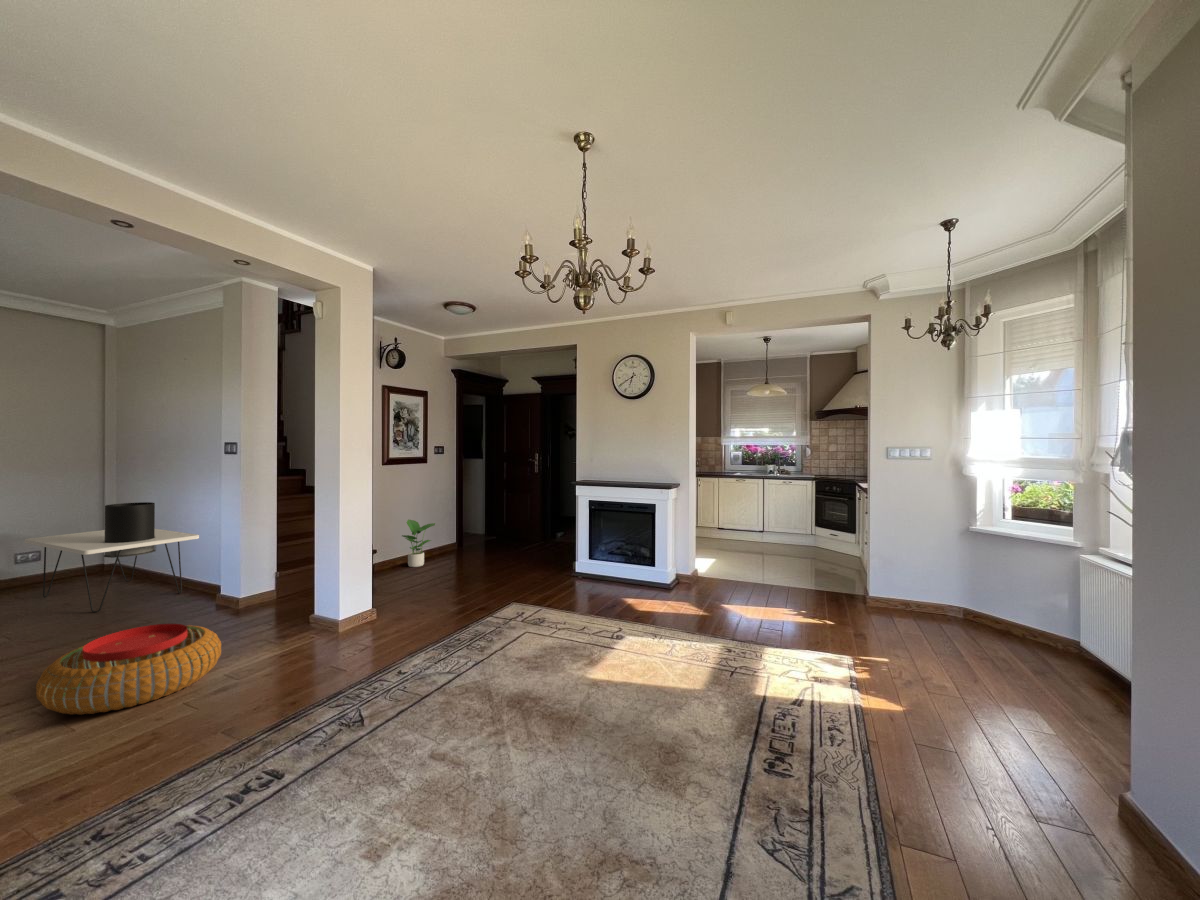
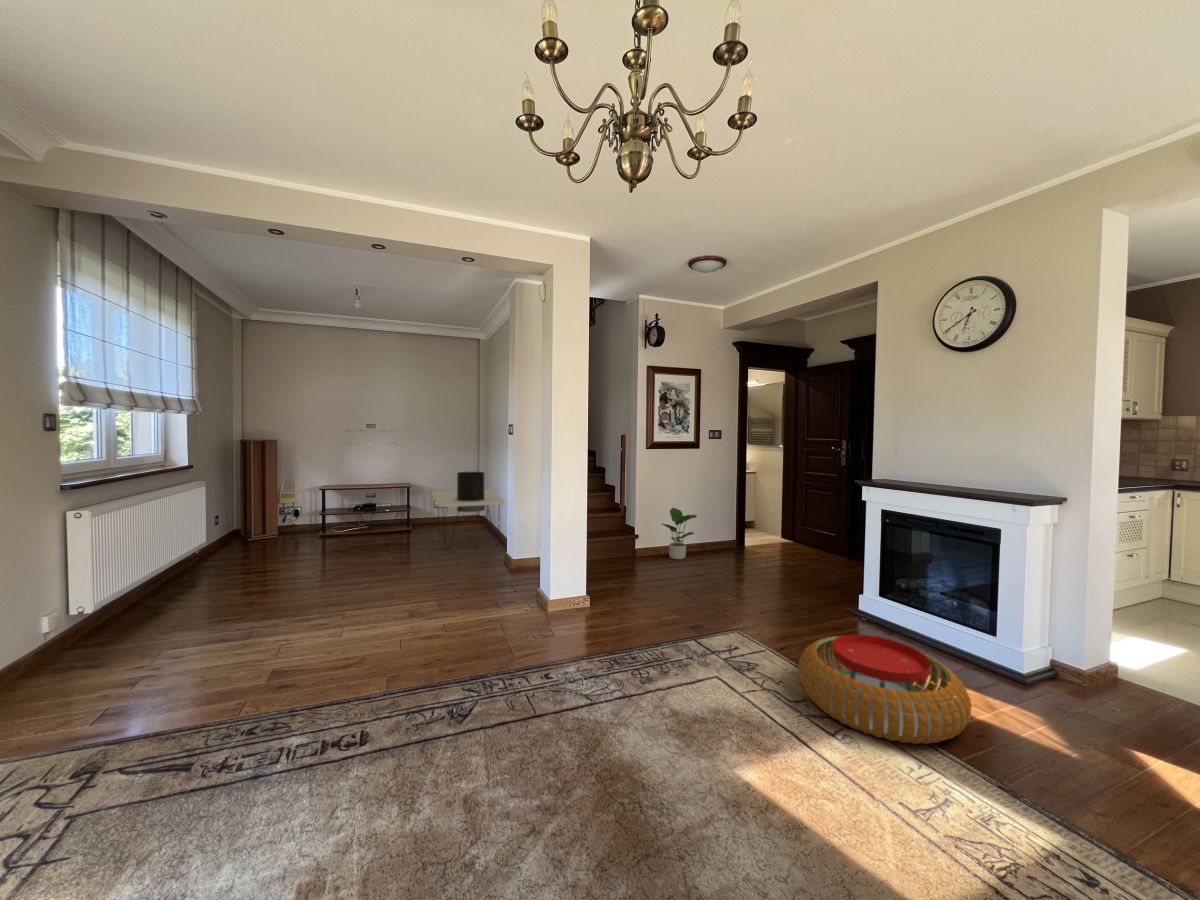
pouf: present [36,624,221,715] -> present [798,635,972,744]

